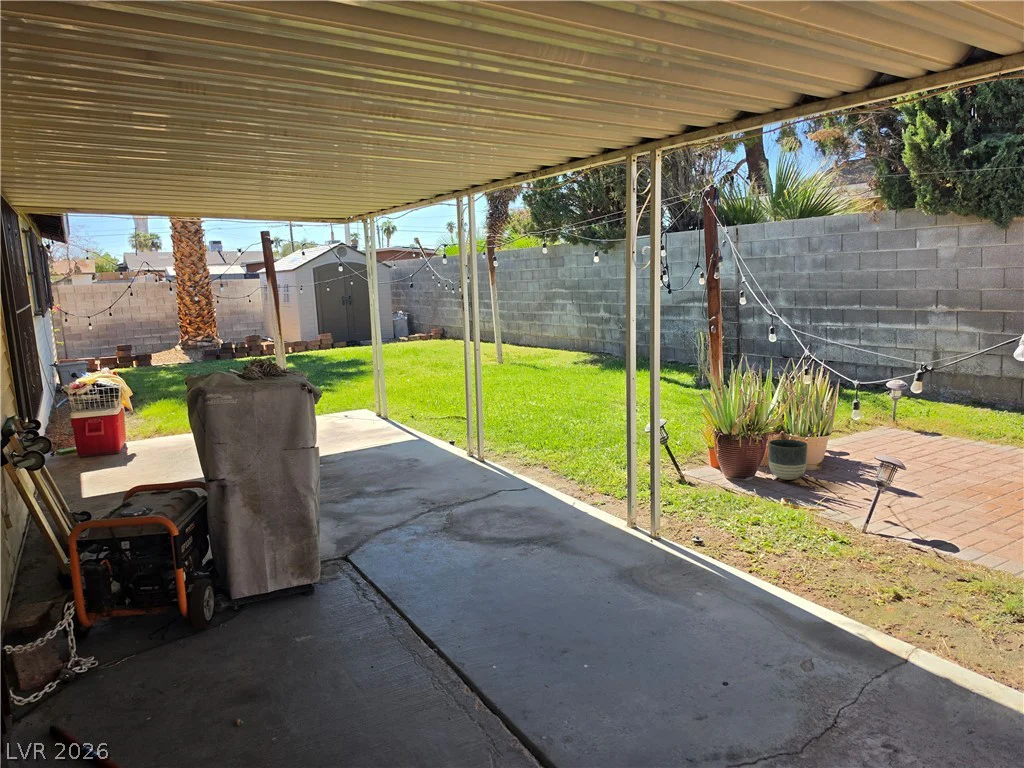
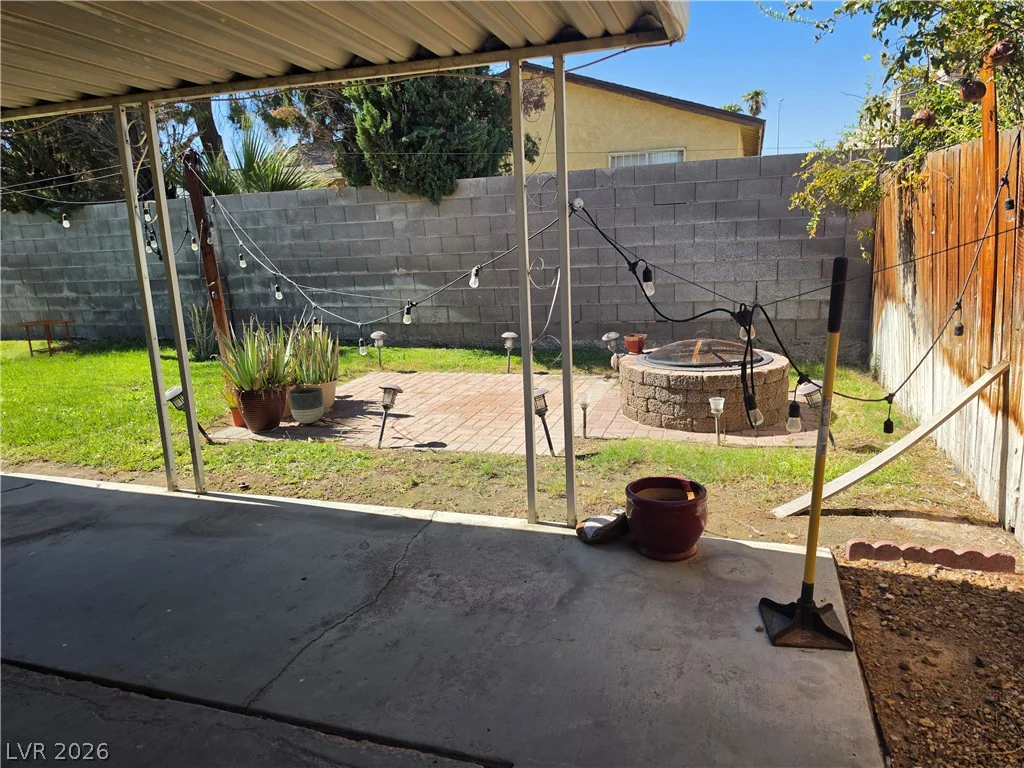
side table: none [565,335,606,367] -> present [17,319,74,357]

